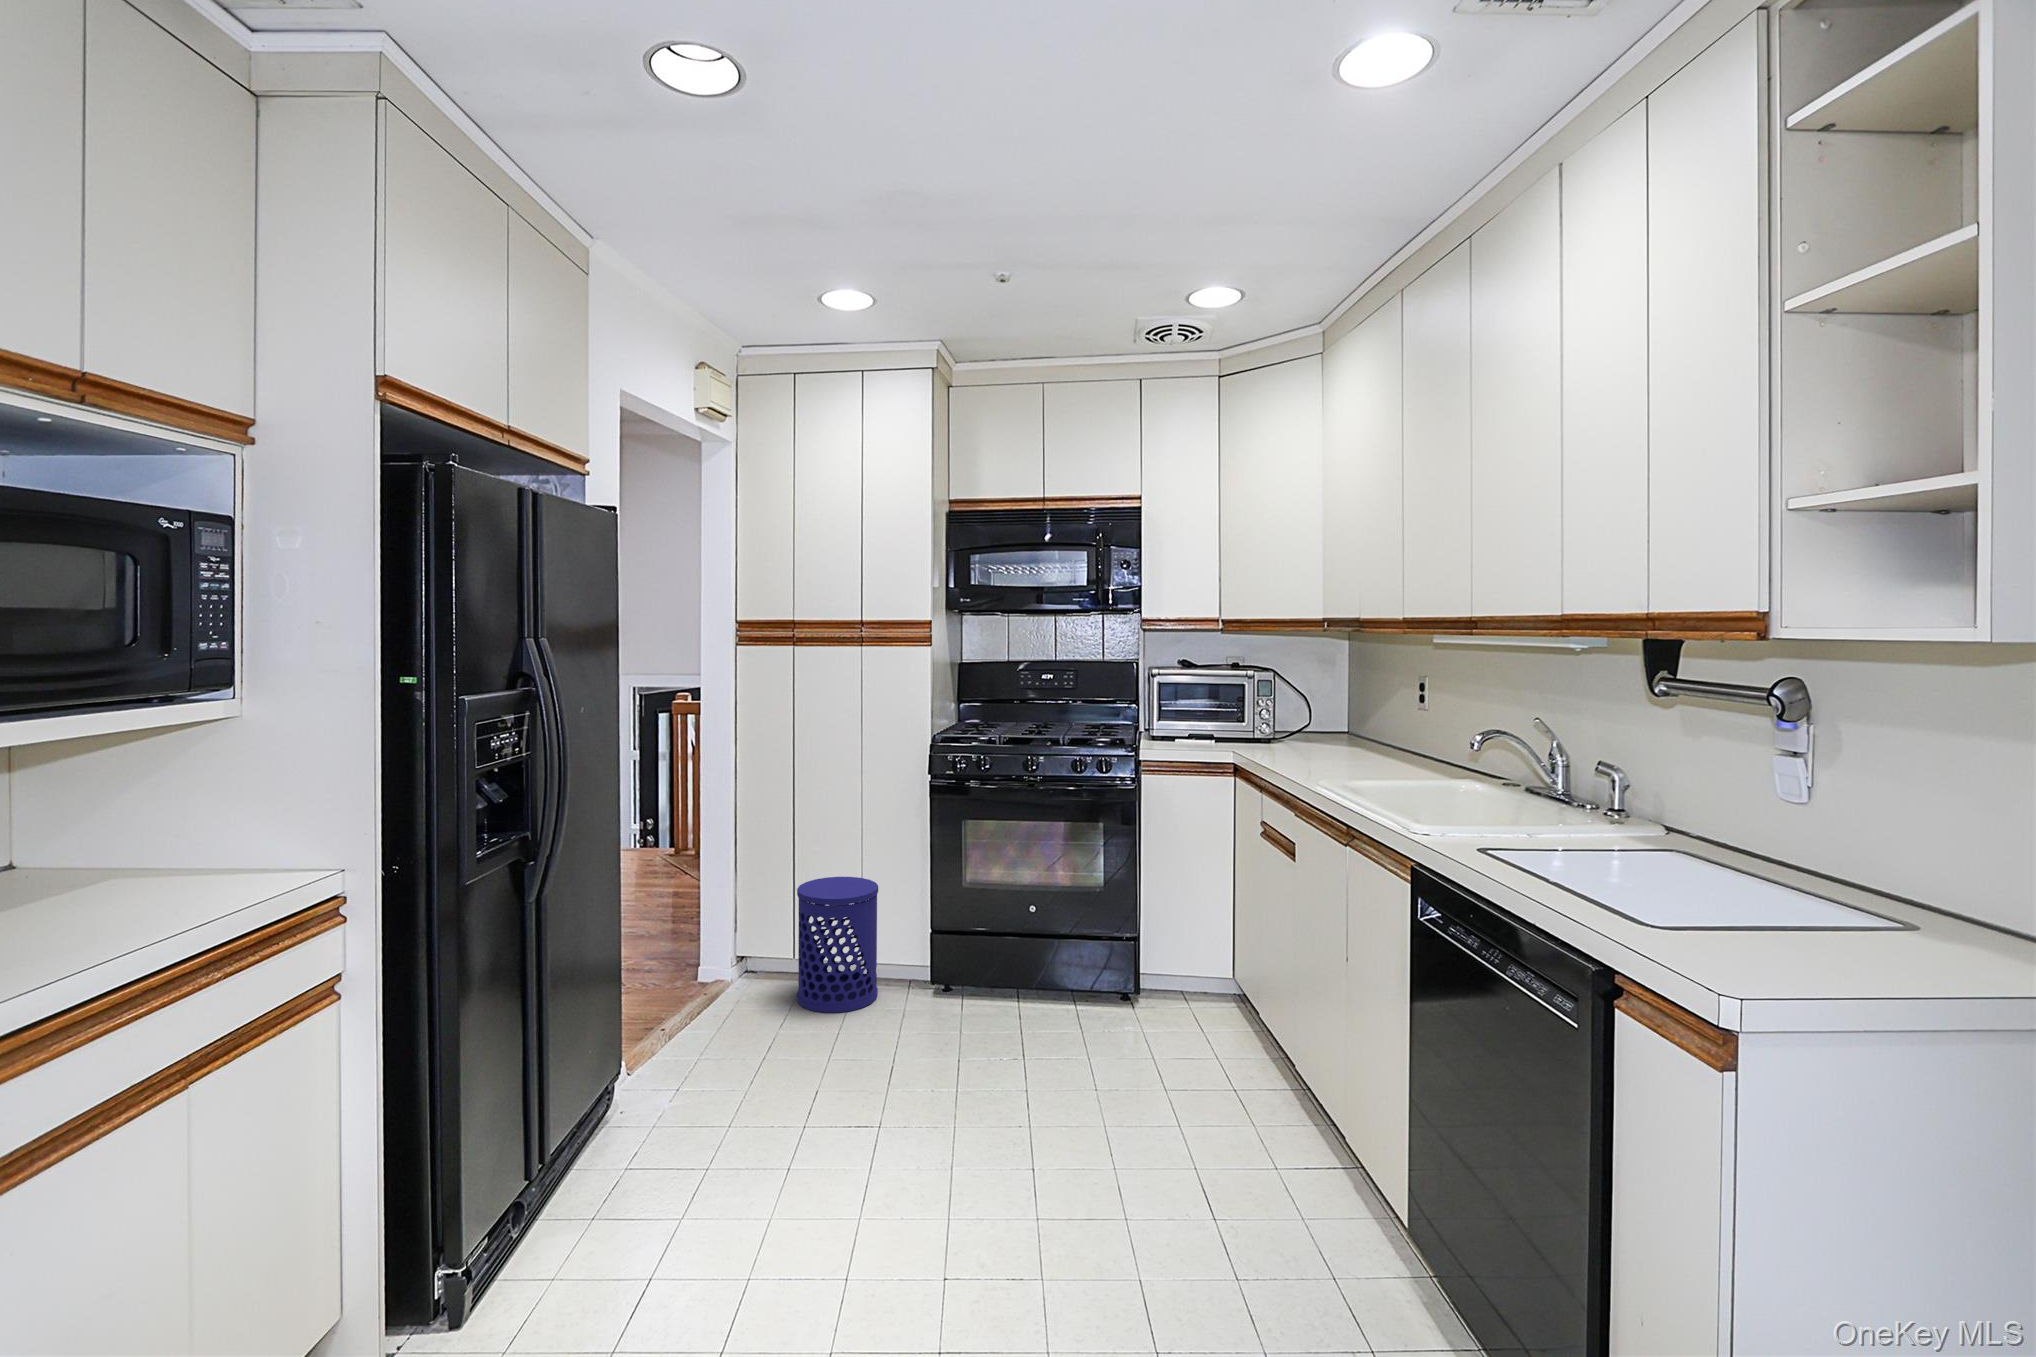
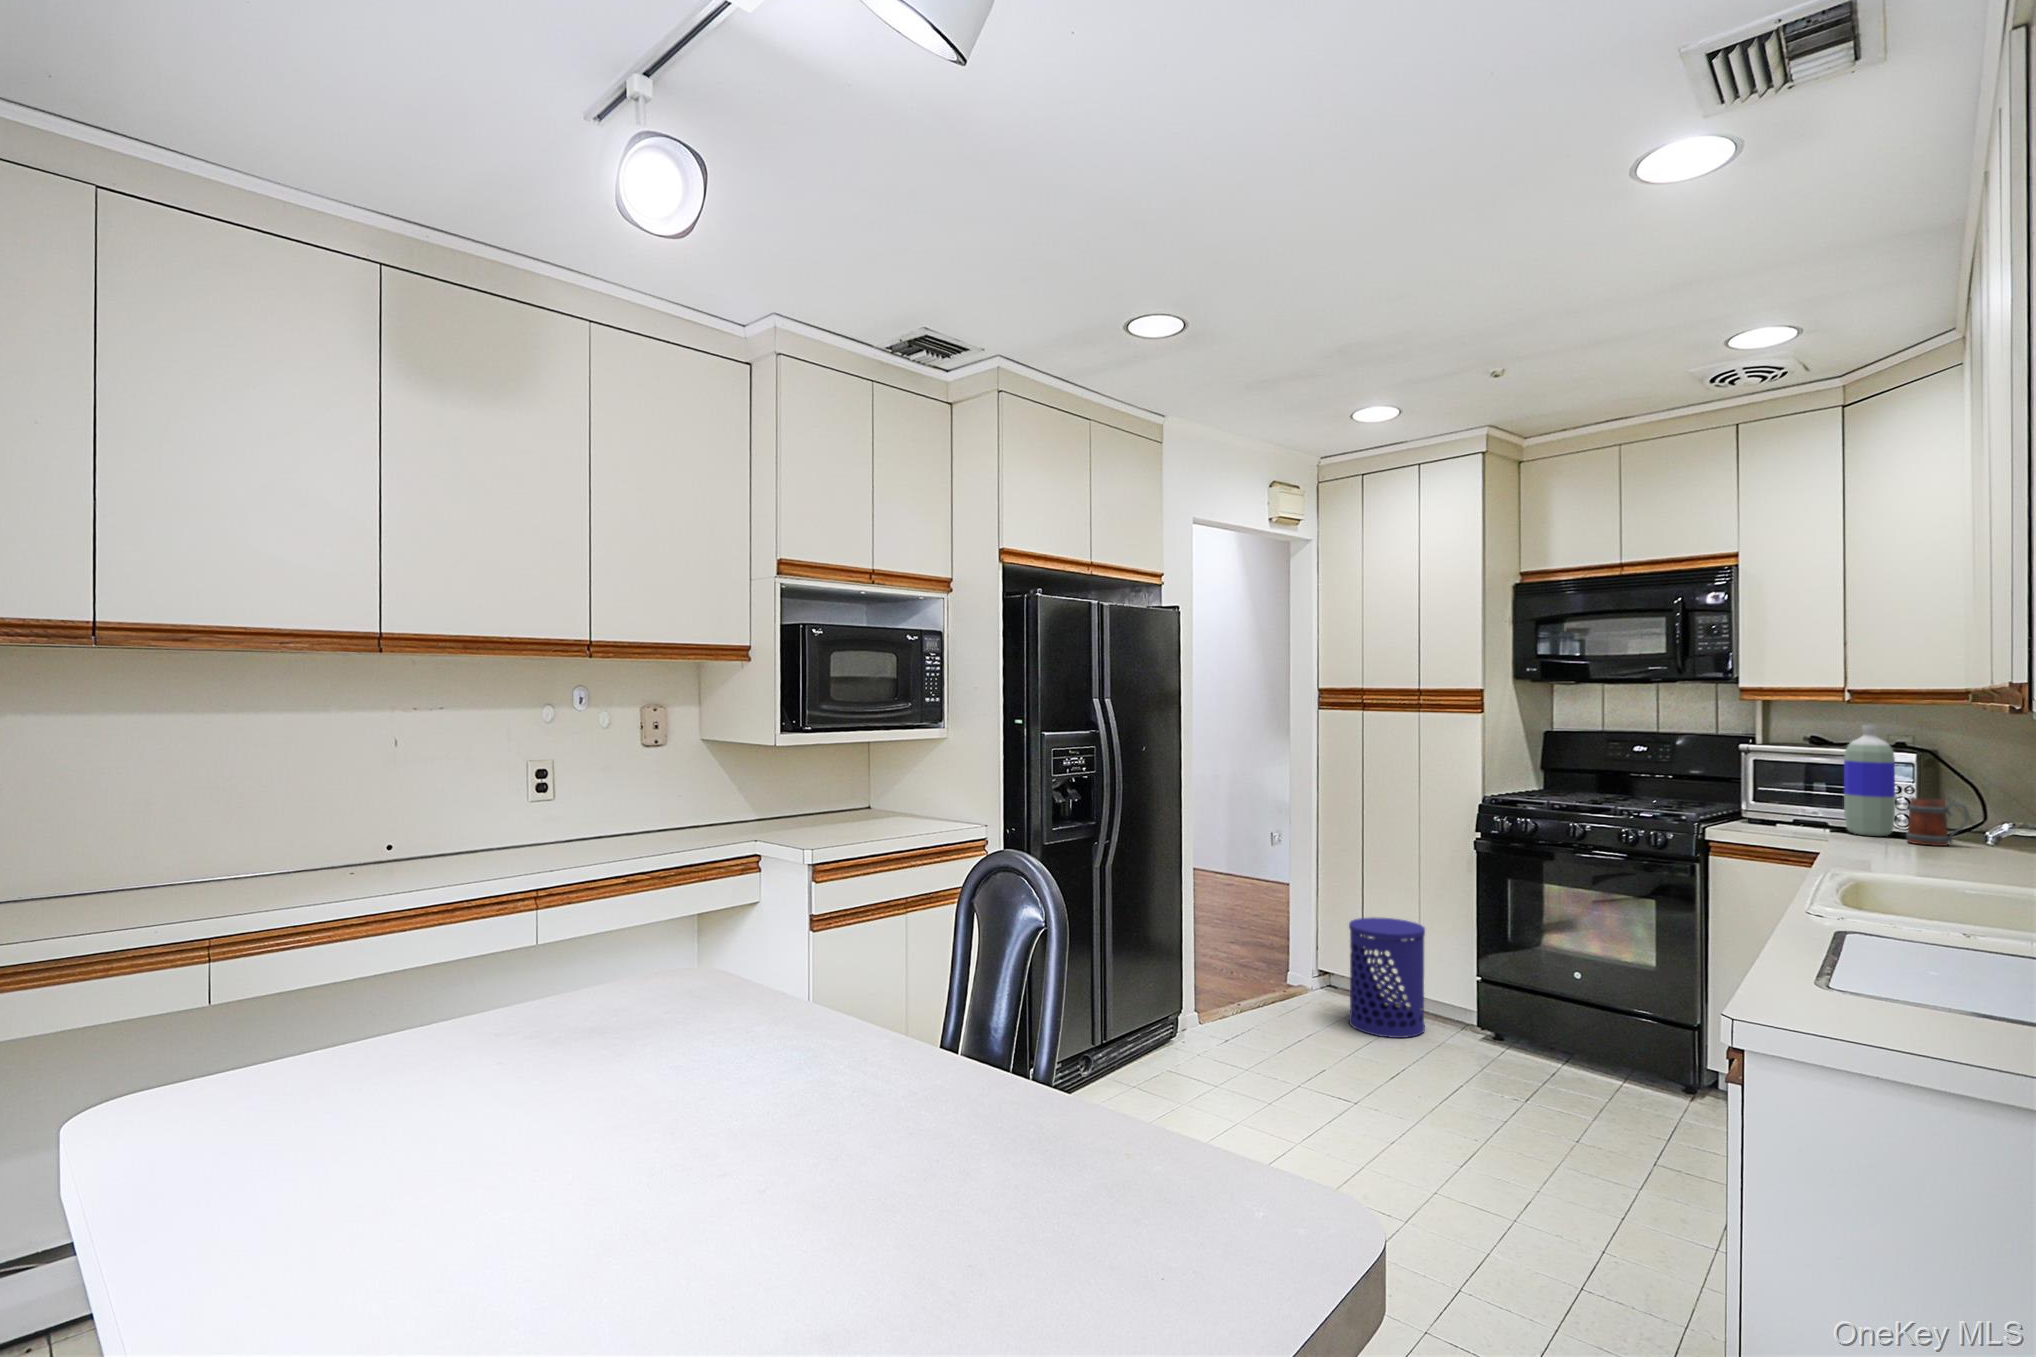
bottle: none [1222,655,1258,748] -> present [1844,725,1895,836]
mug: none [1272,715,1312,753] -> present [1906,798,1969,846]

